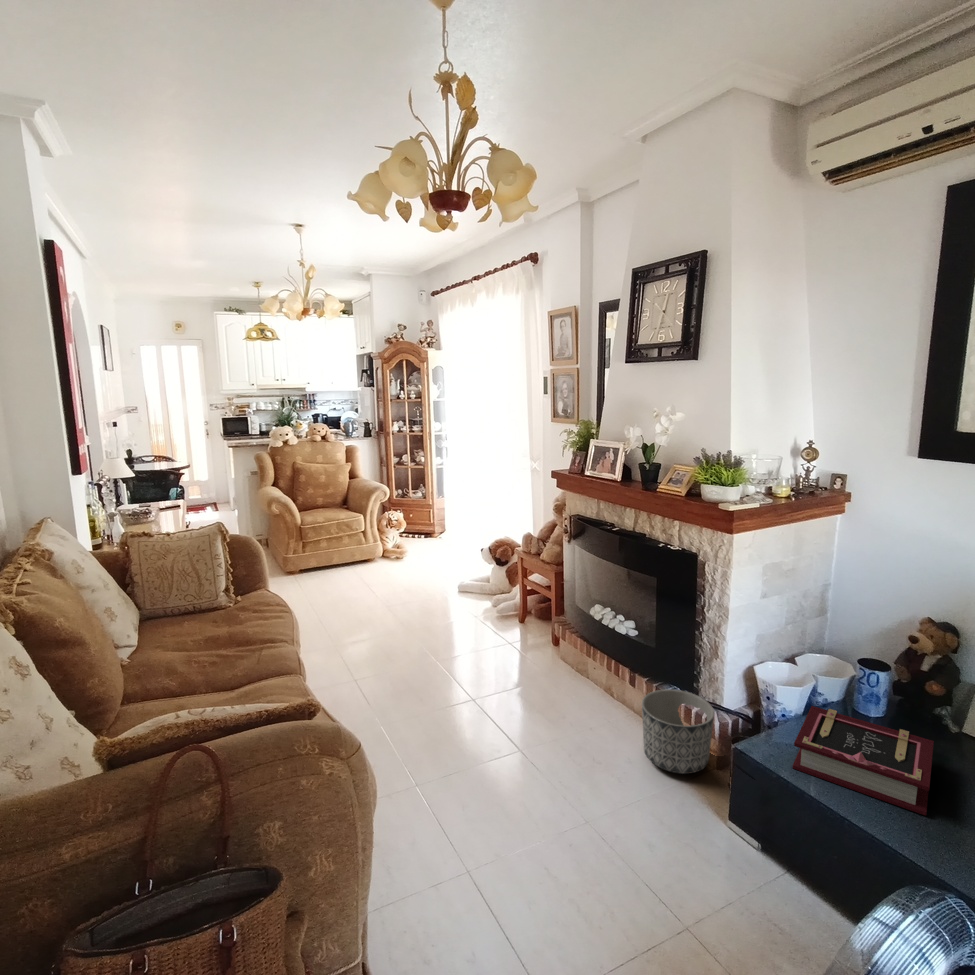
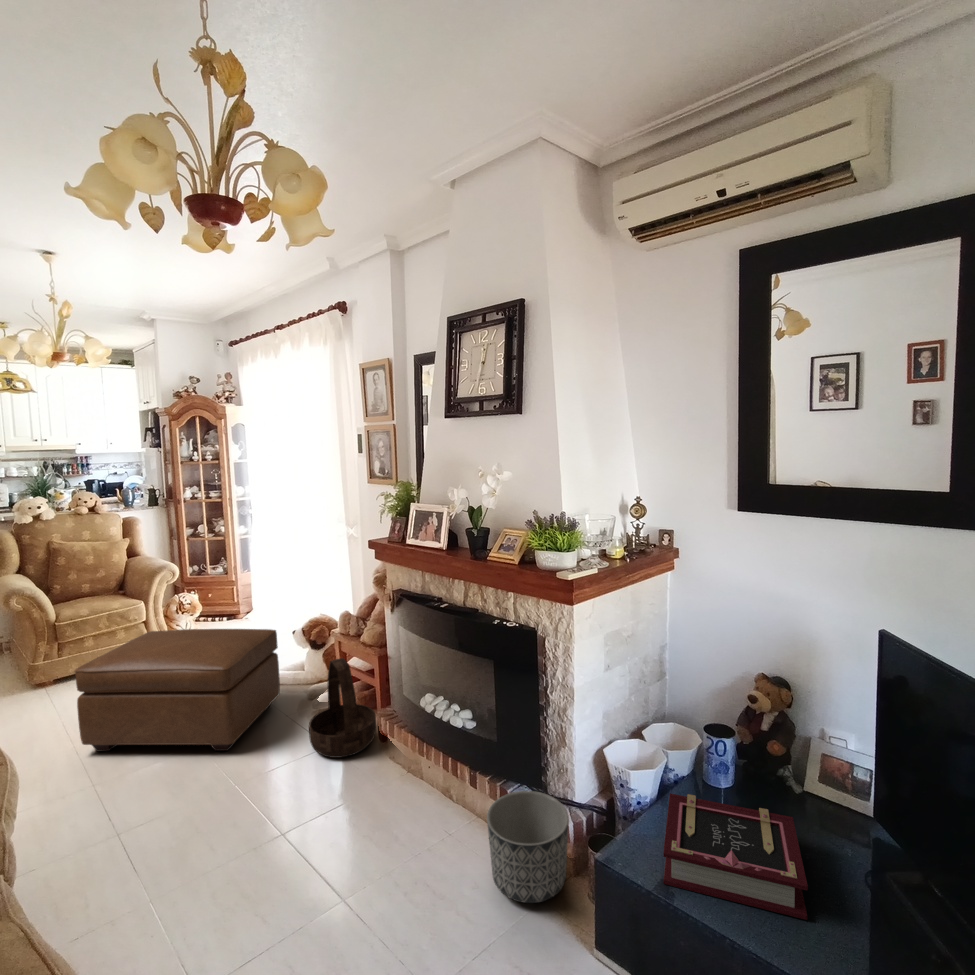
ottoman: none [326,537,471,634] -> present [75,629,280,751]
basket: none [495,571,550,651] -> present [309,658,376,758]

